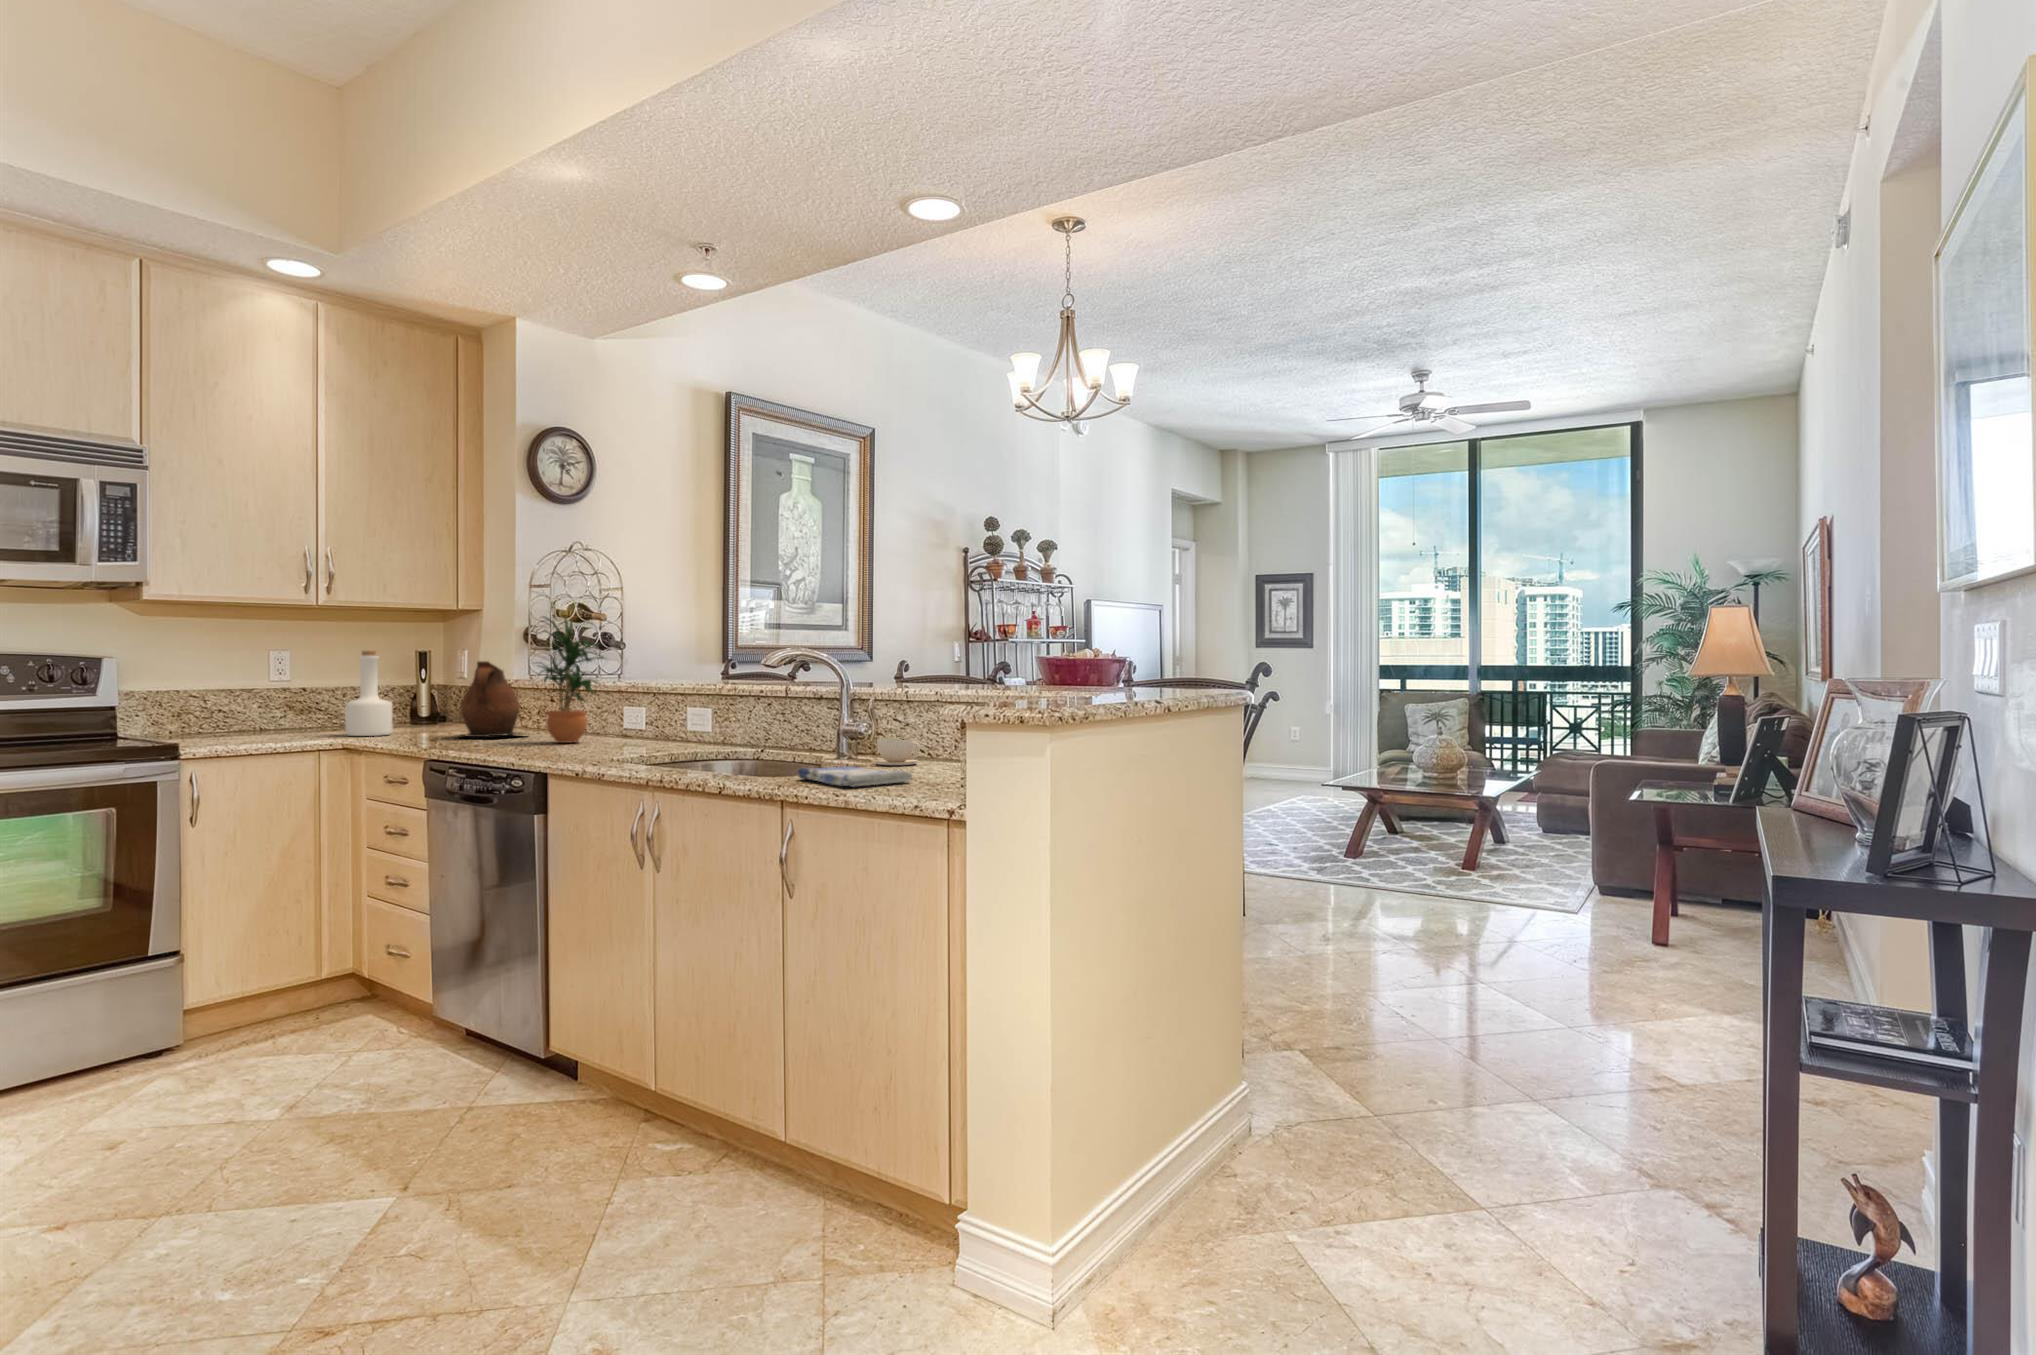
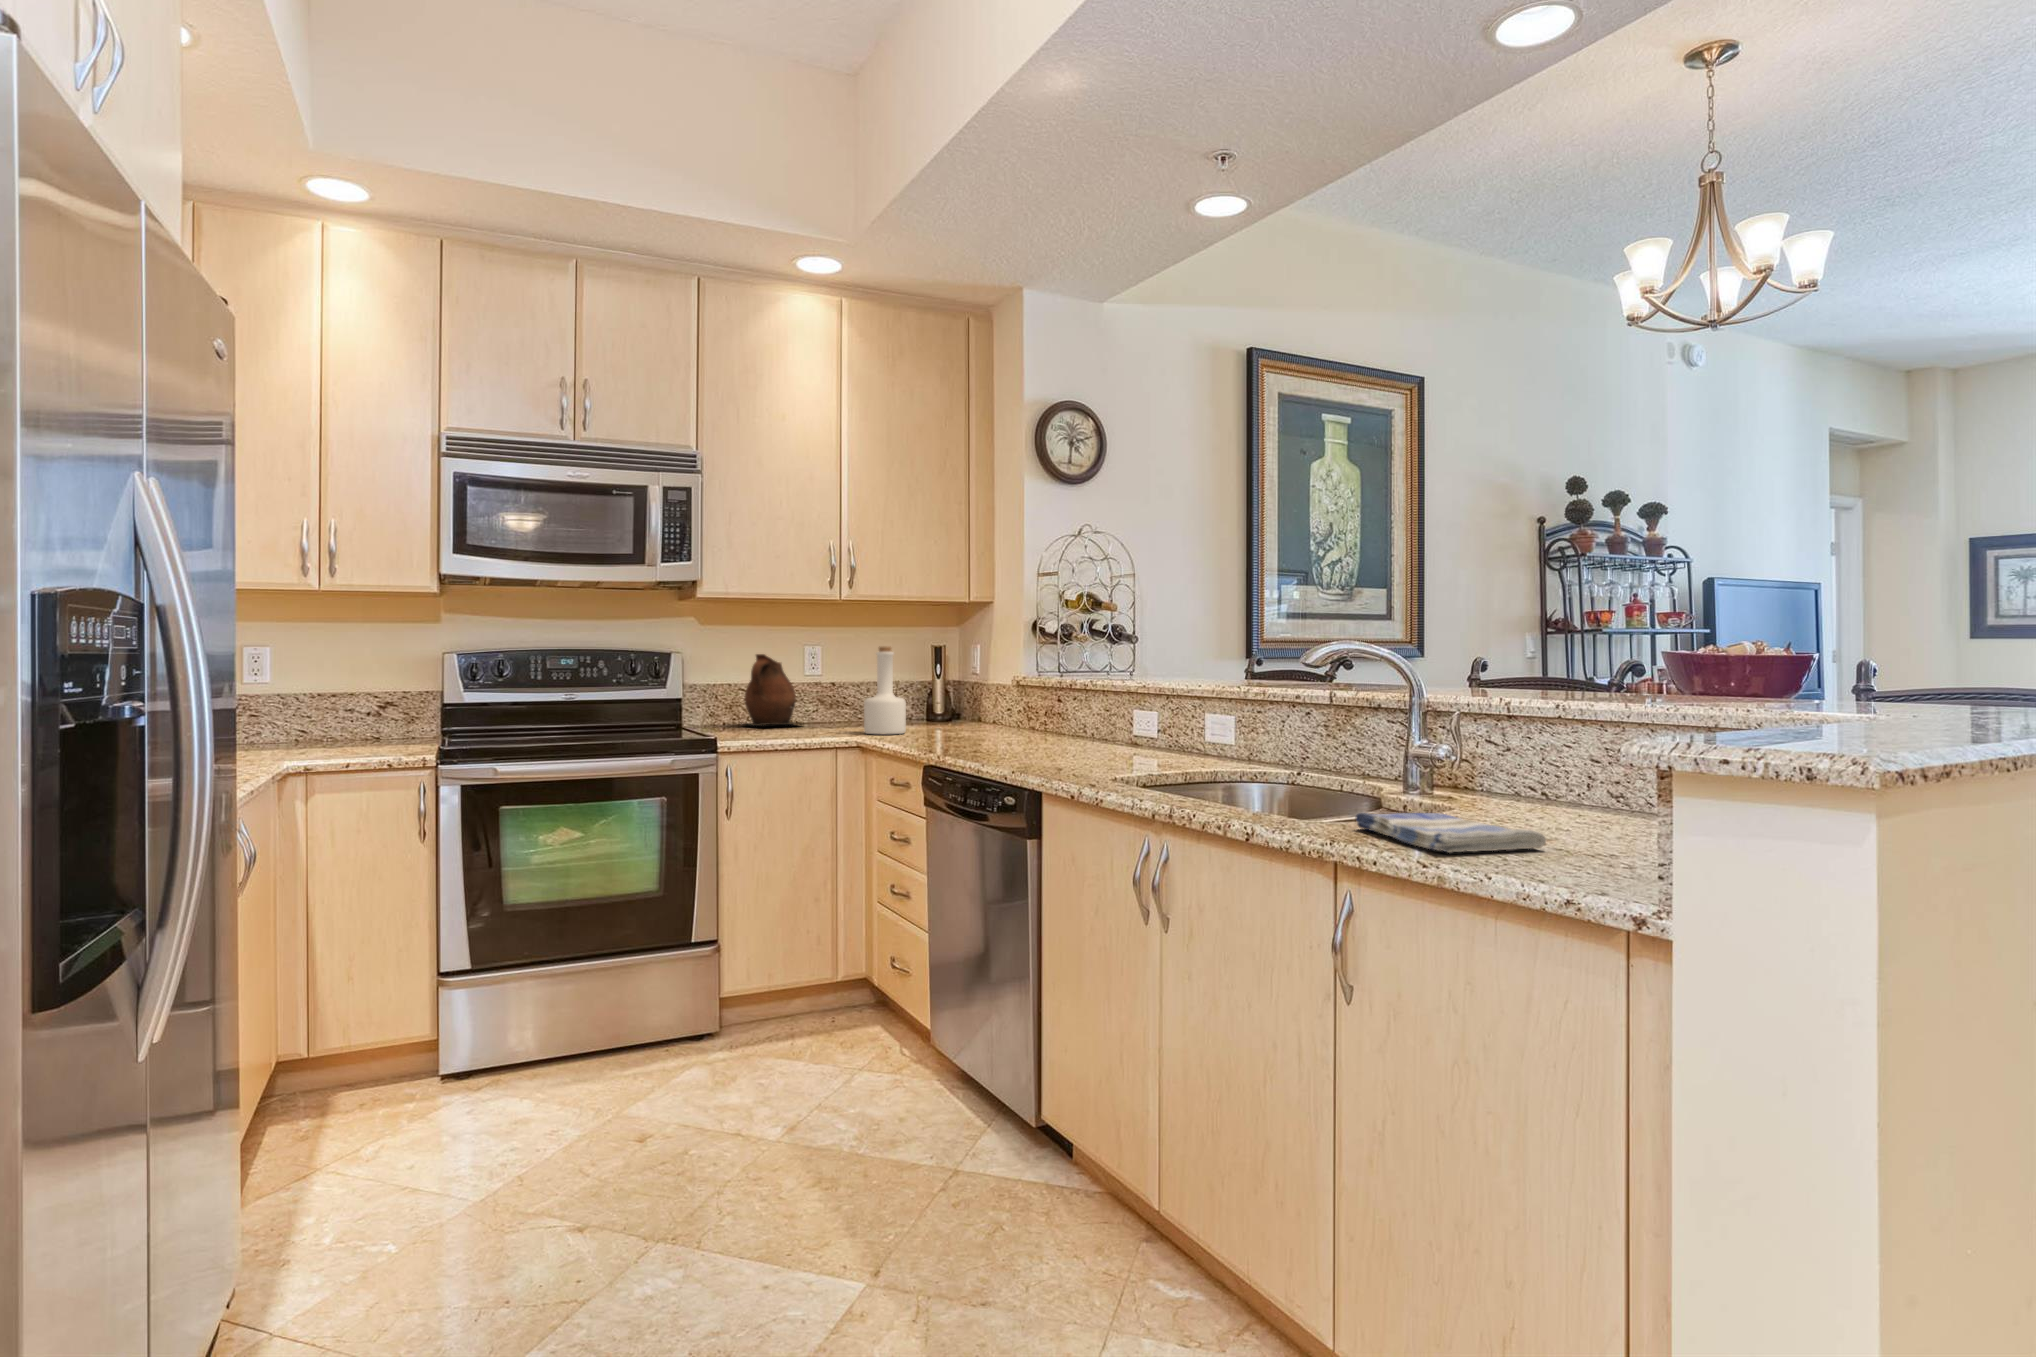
potted plant: present [537,617,603,743] -> none [1029,606,1115,751]
ceramic pitcher: present [461,661,520,737] -> present [741,654,797,726]
coffee cup: present [876,738,920,765] -> none [1464,768,1537,810]

